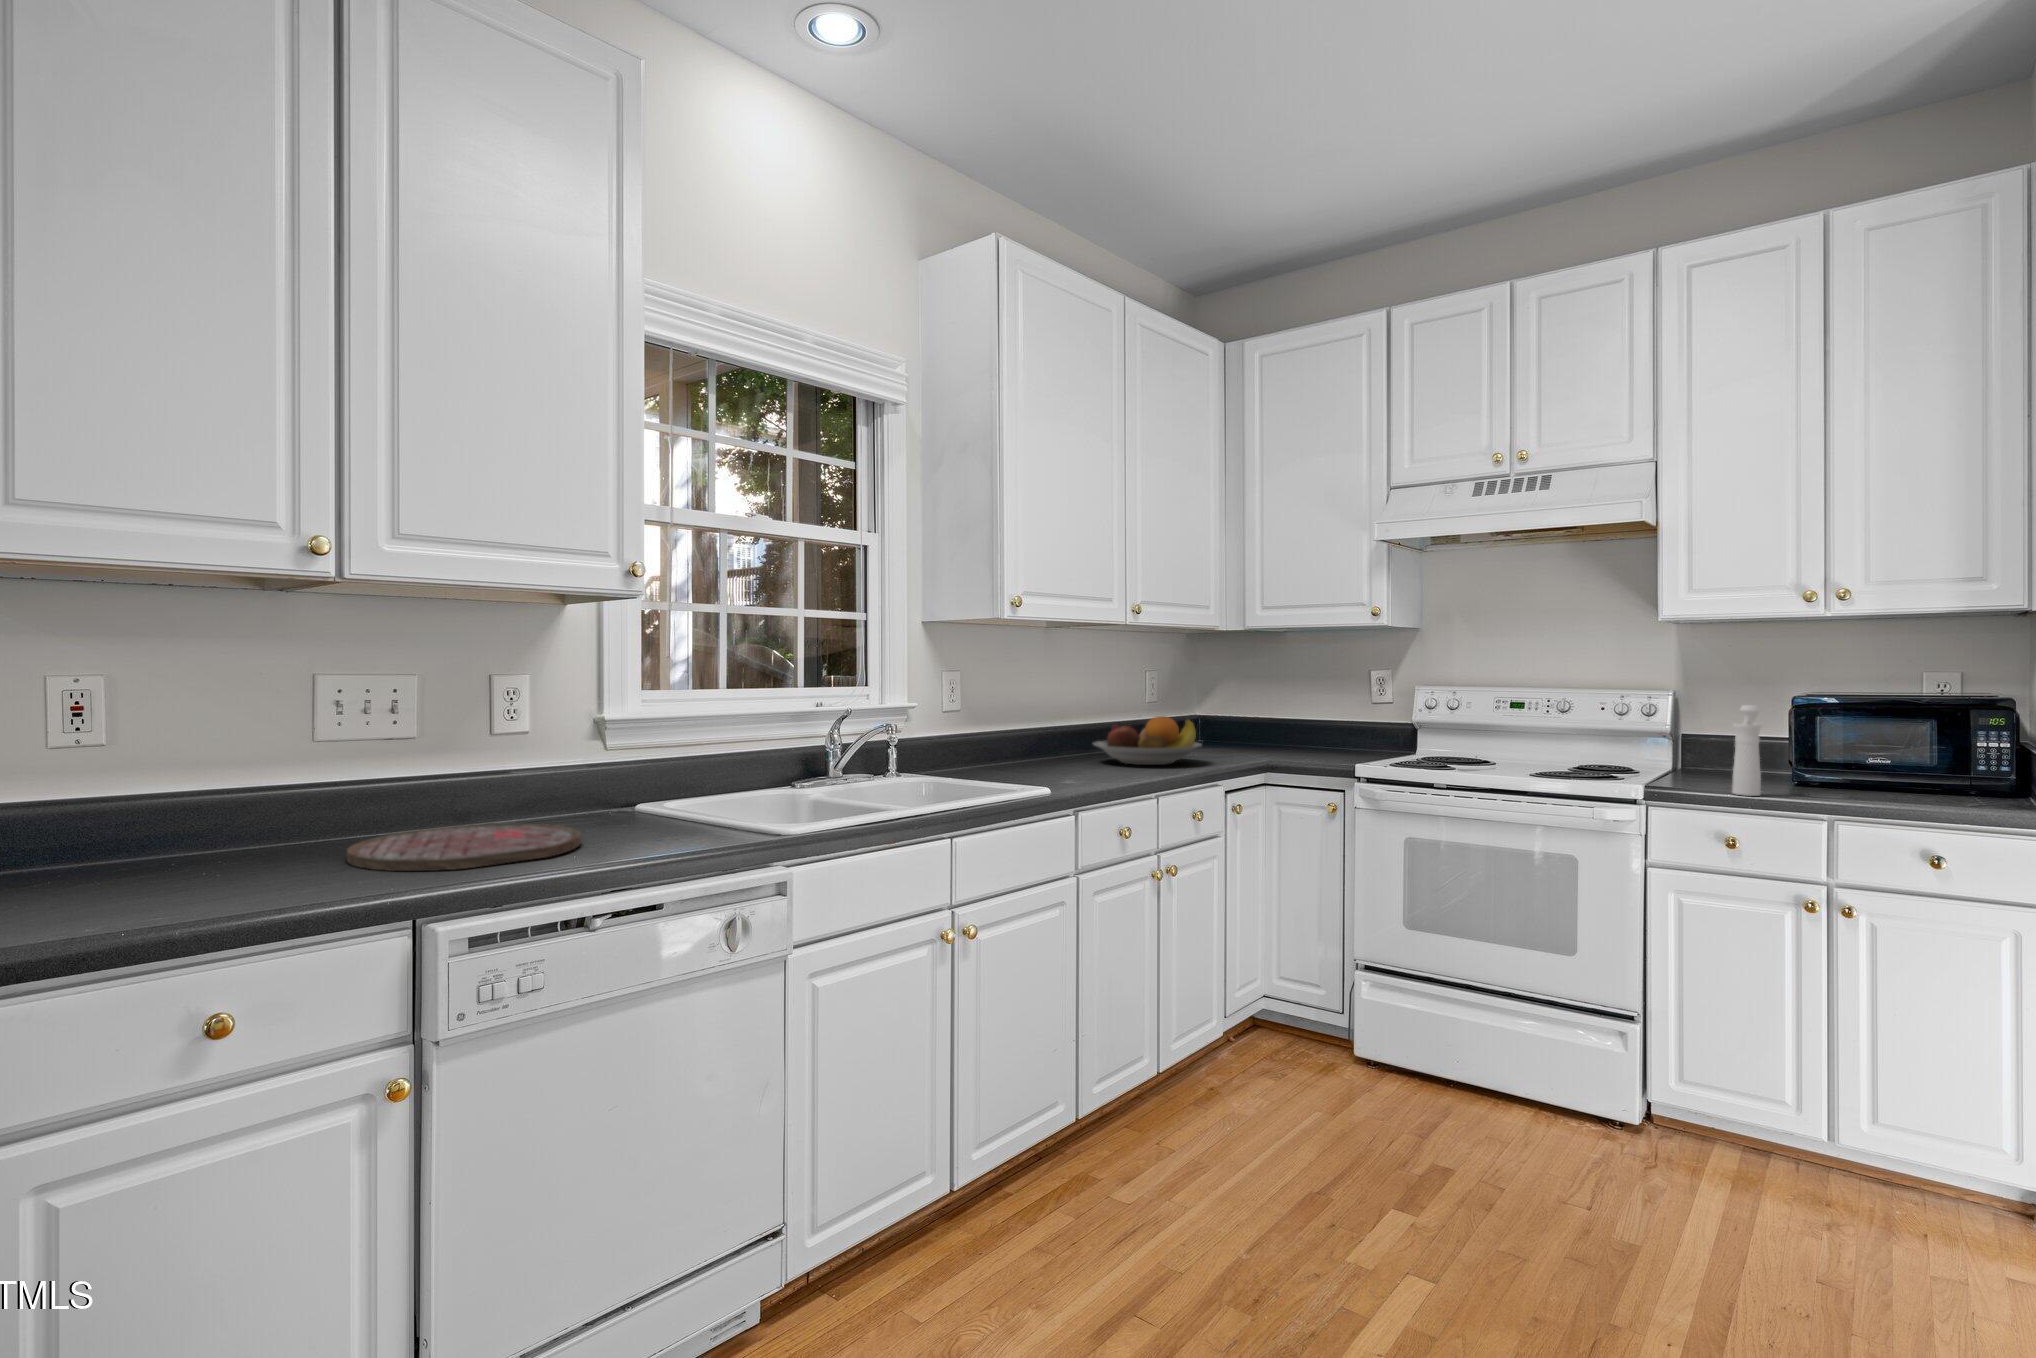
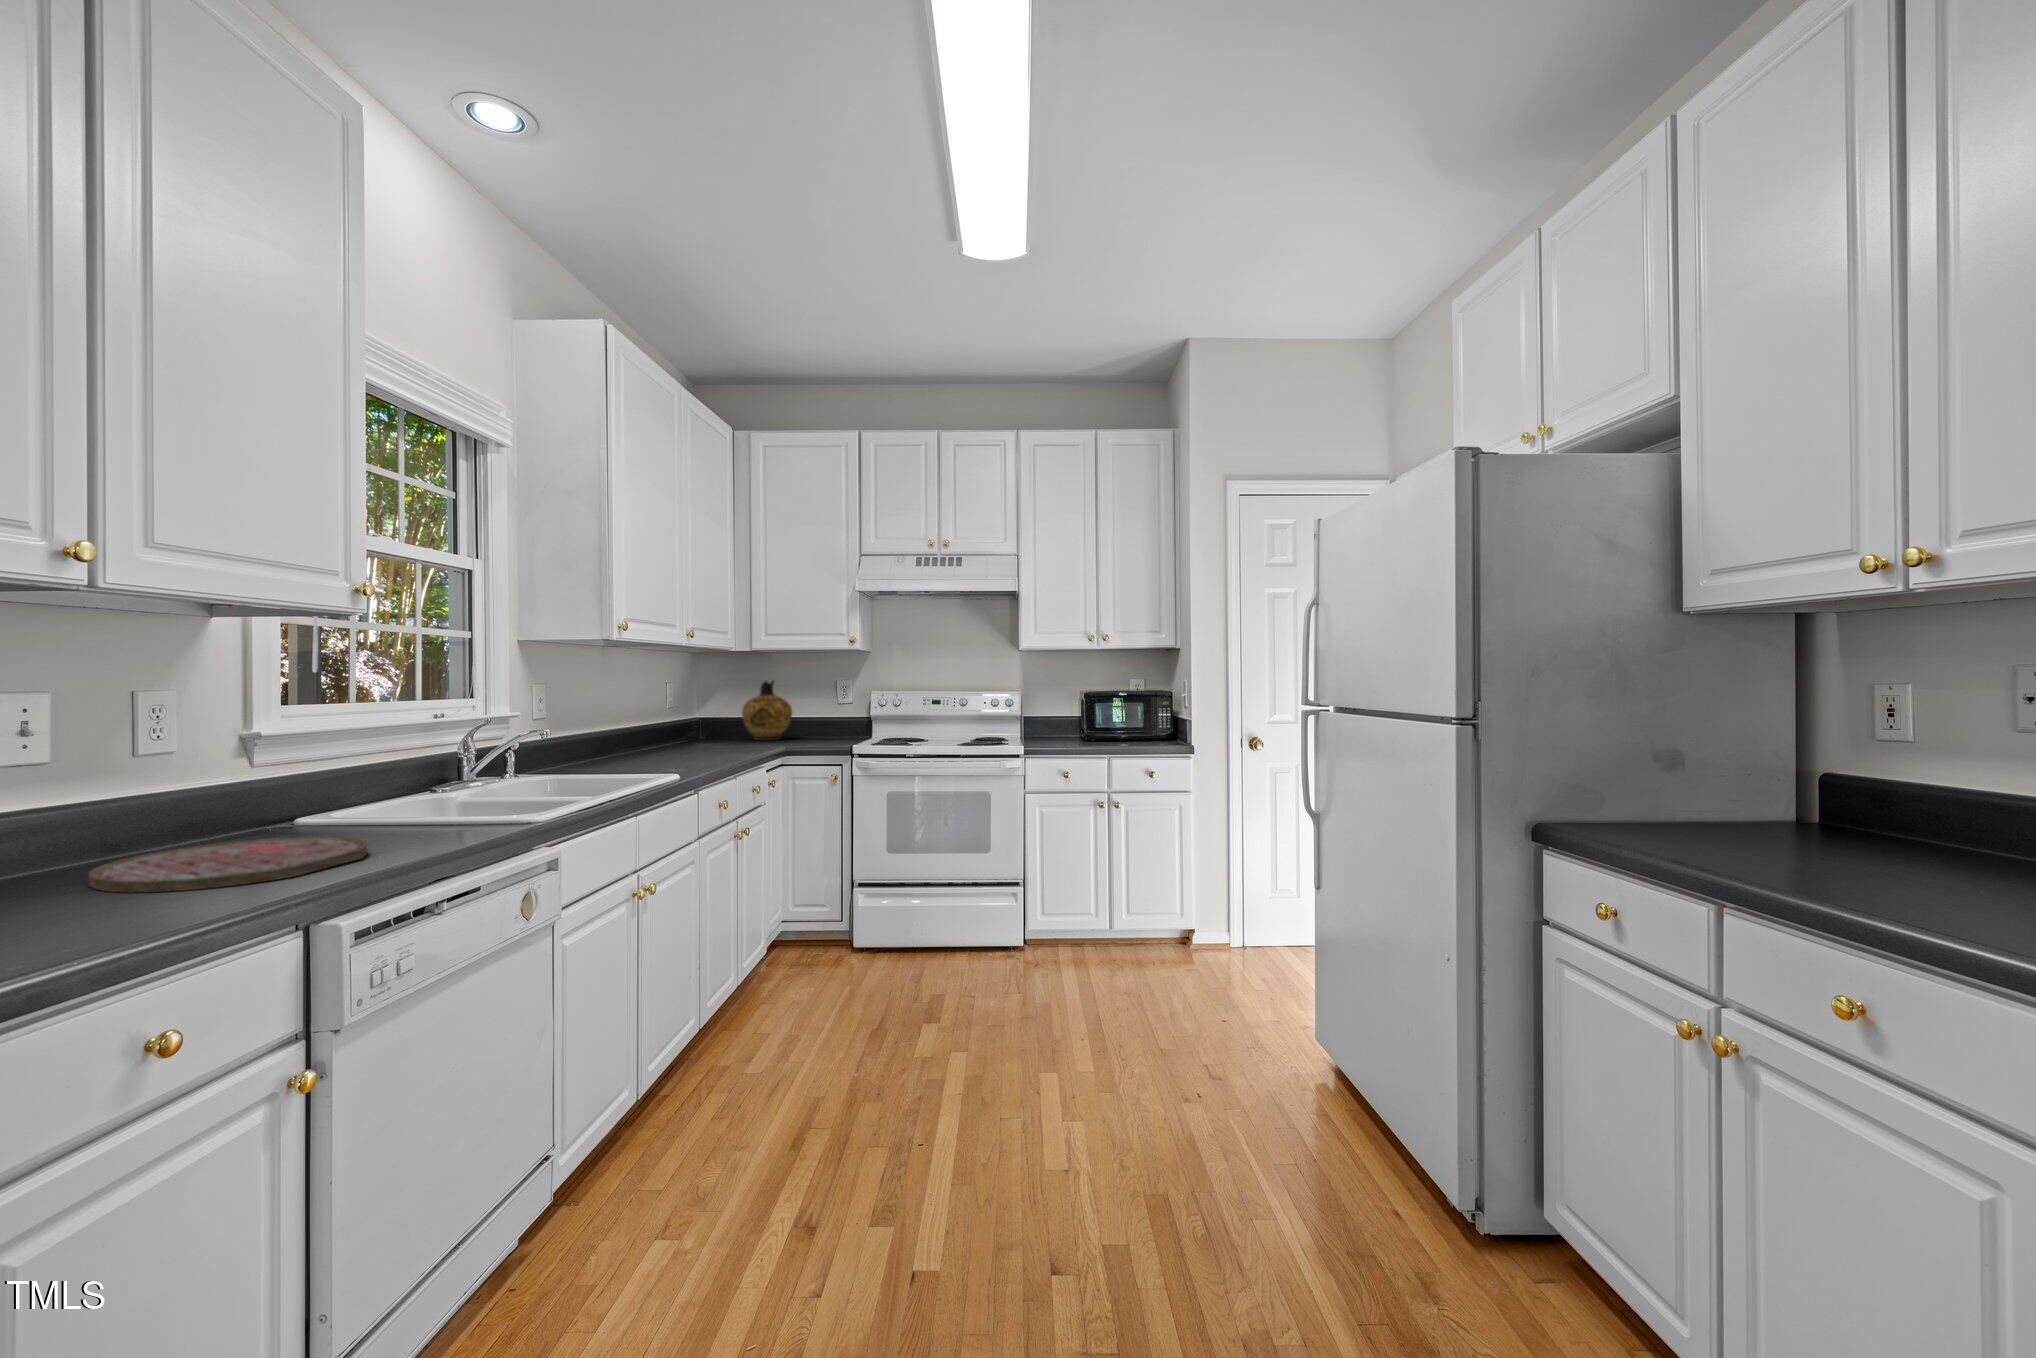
ceramic jug: none [1240,669,1307,750] -> present [742,681,792,740]
pepper mill: present [1732,705,1761,796] -> none [1065,698,1080,748]
fruit bowl: present [1094,716,1201,765] -> none [651,717,742,756]

